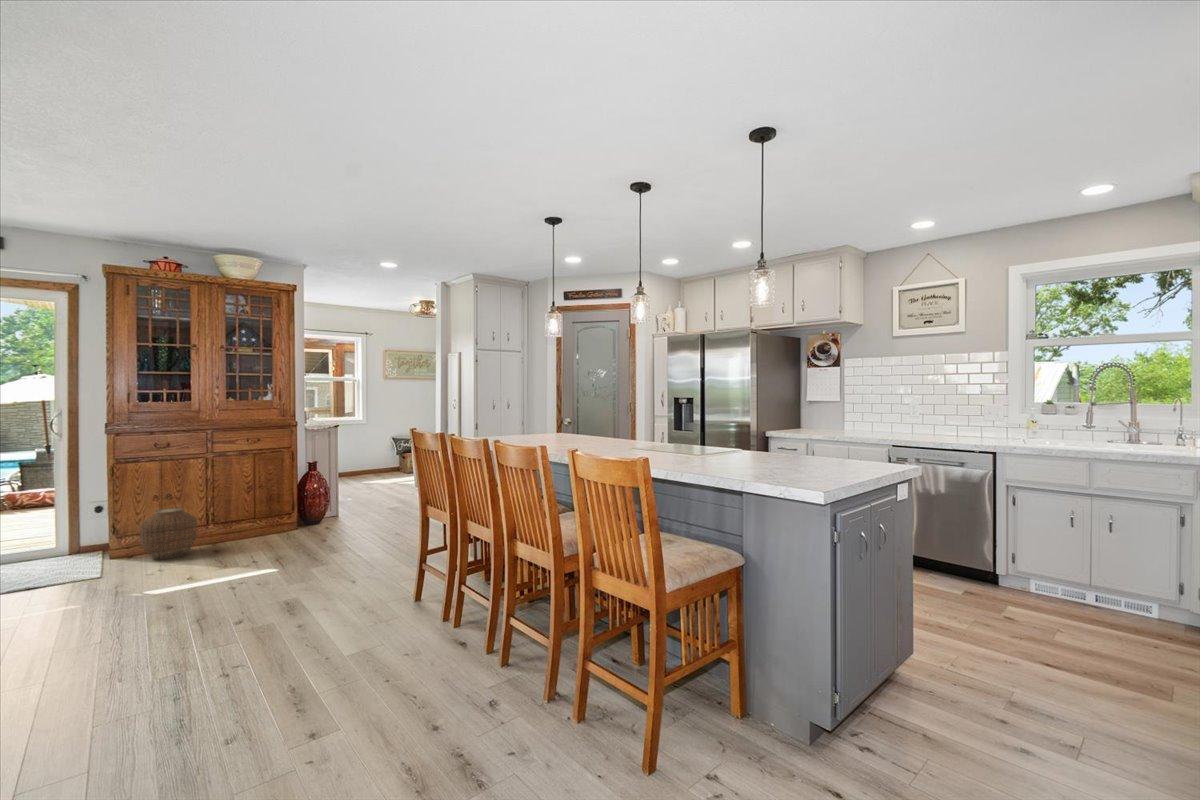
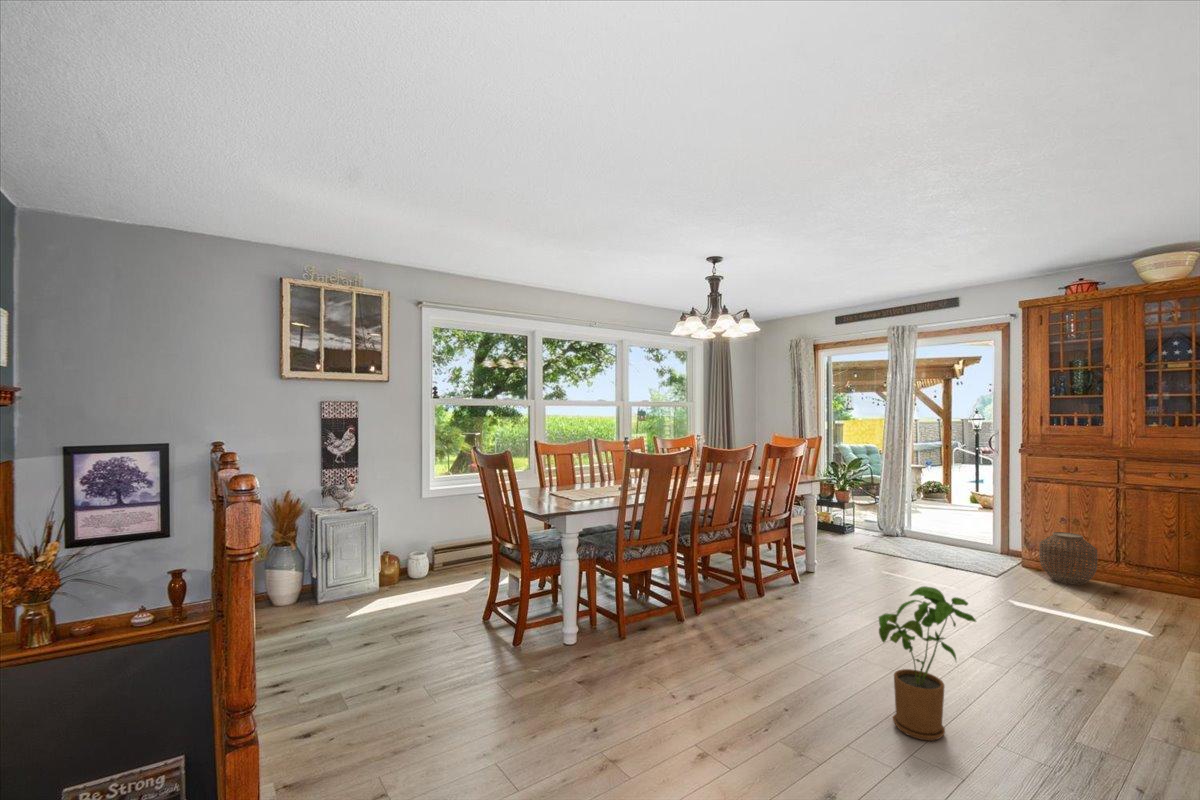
house plant: none [206,569,317,751] -> present [879,586,976,741]

